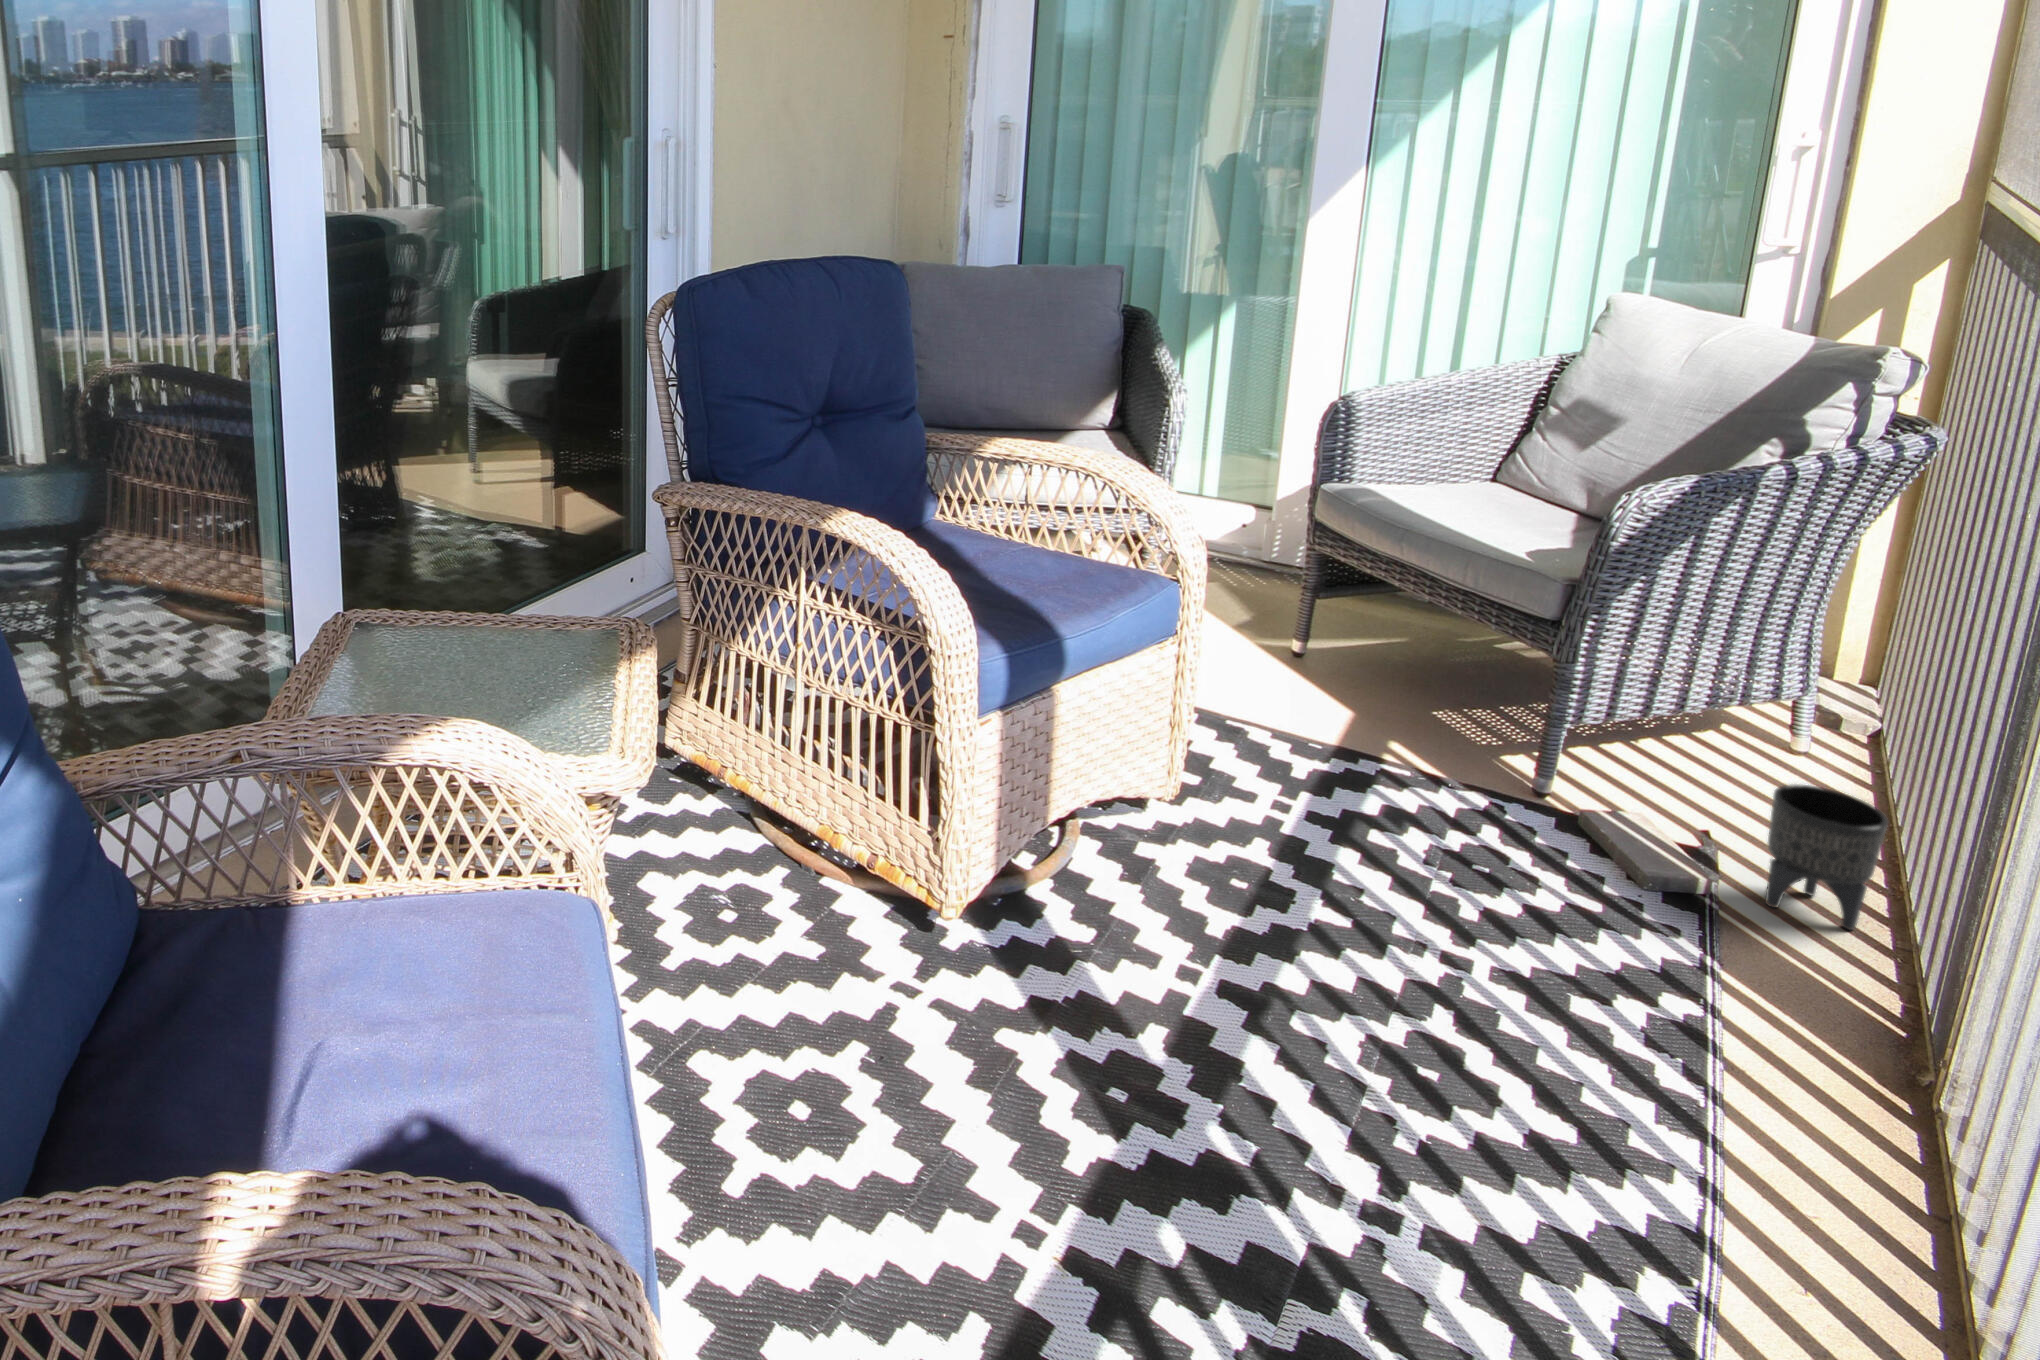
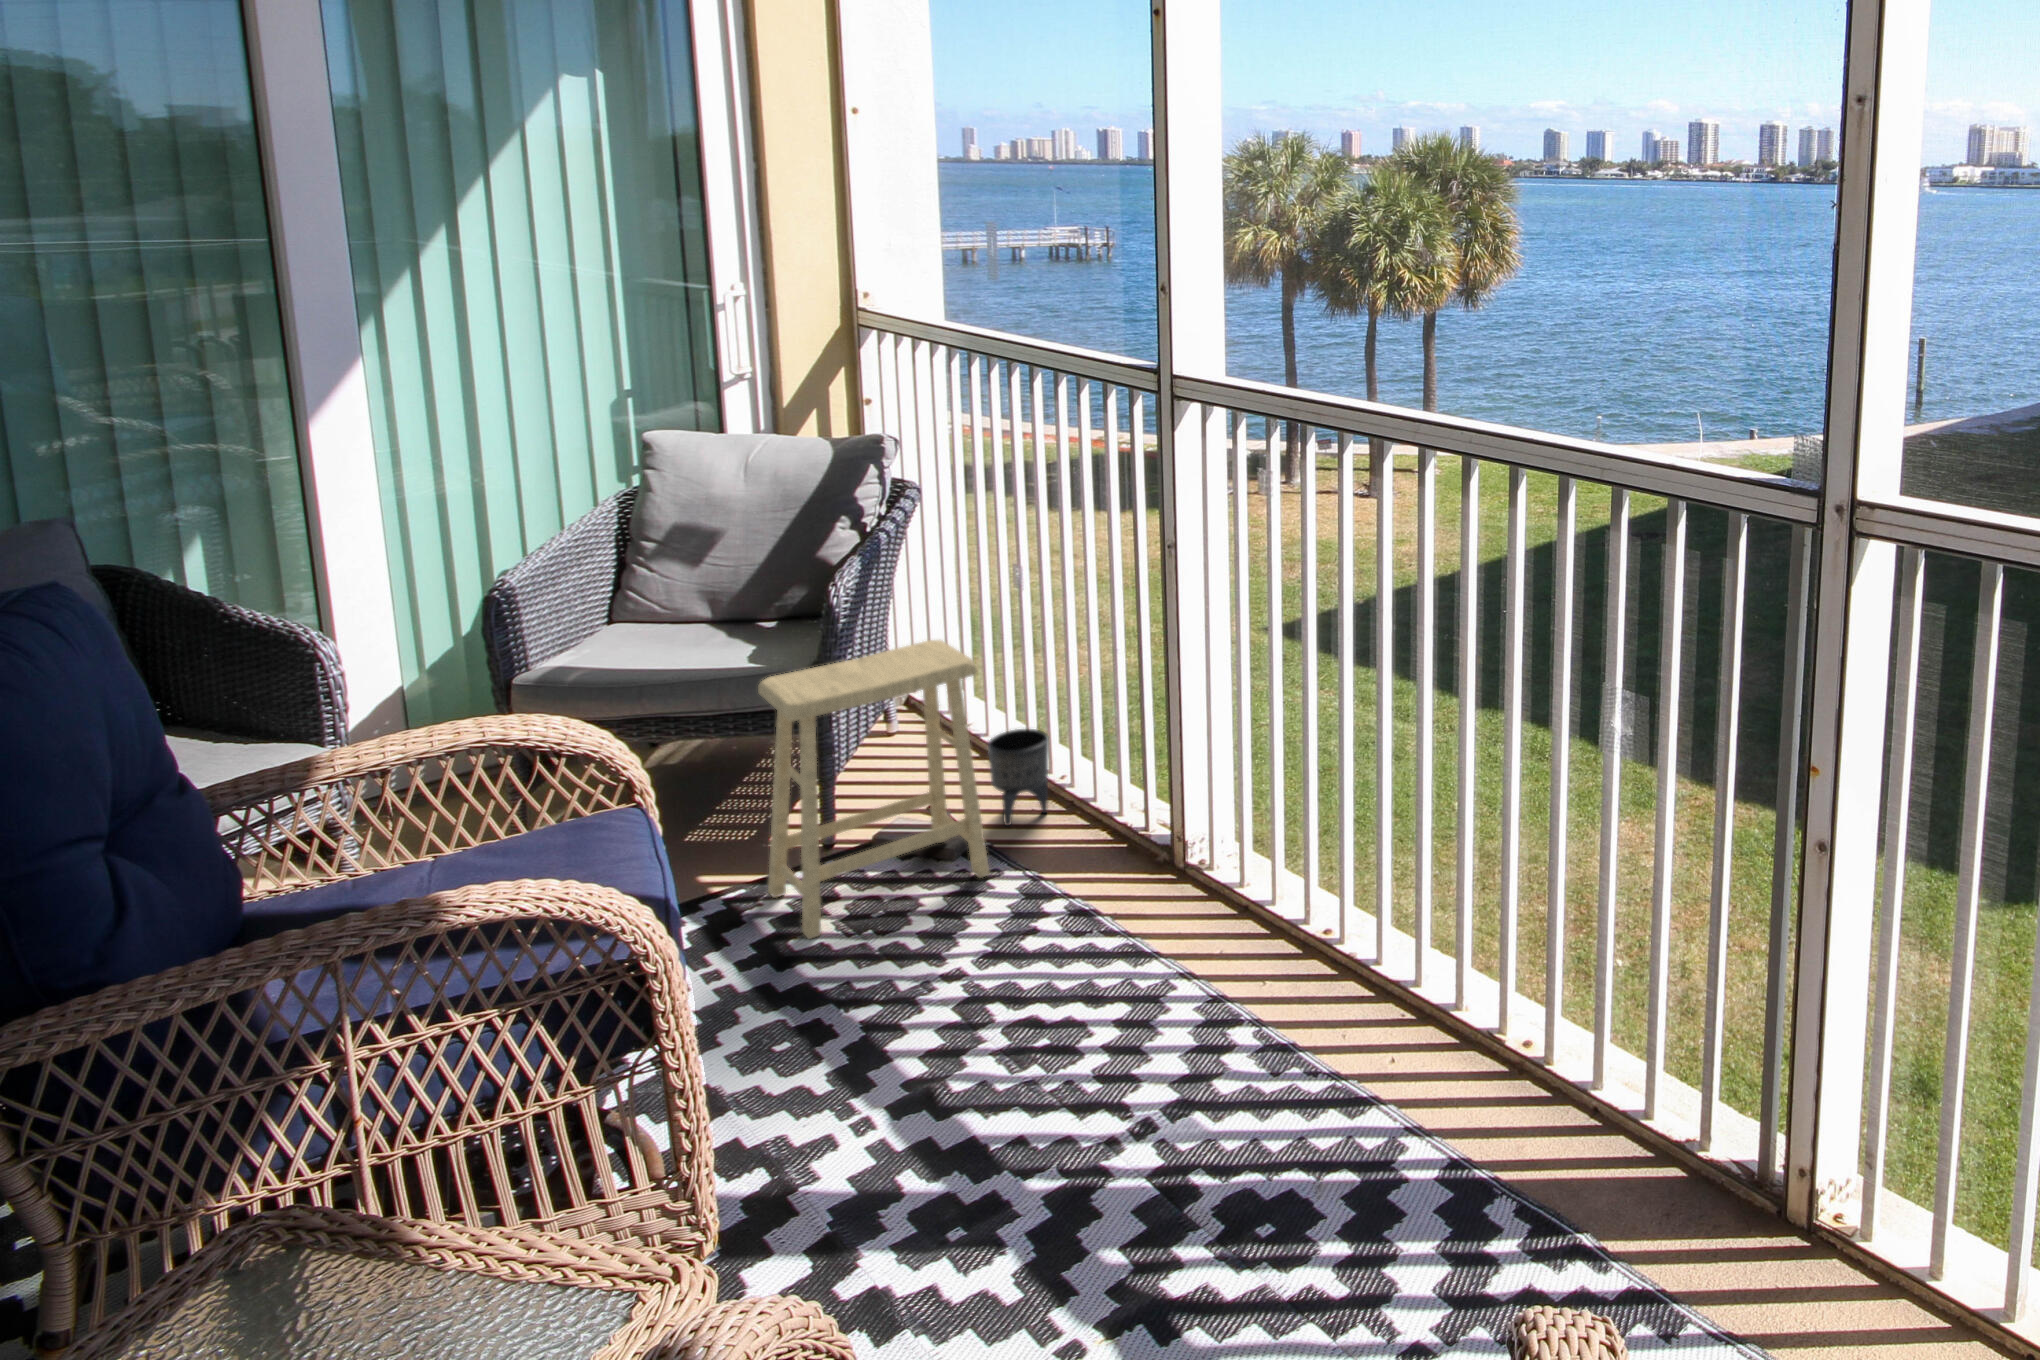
footstool: none [1389,556,1711,924] -> present [758,640,989,939]

